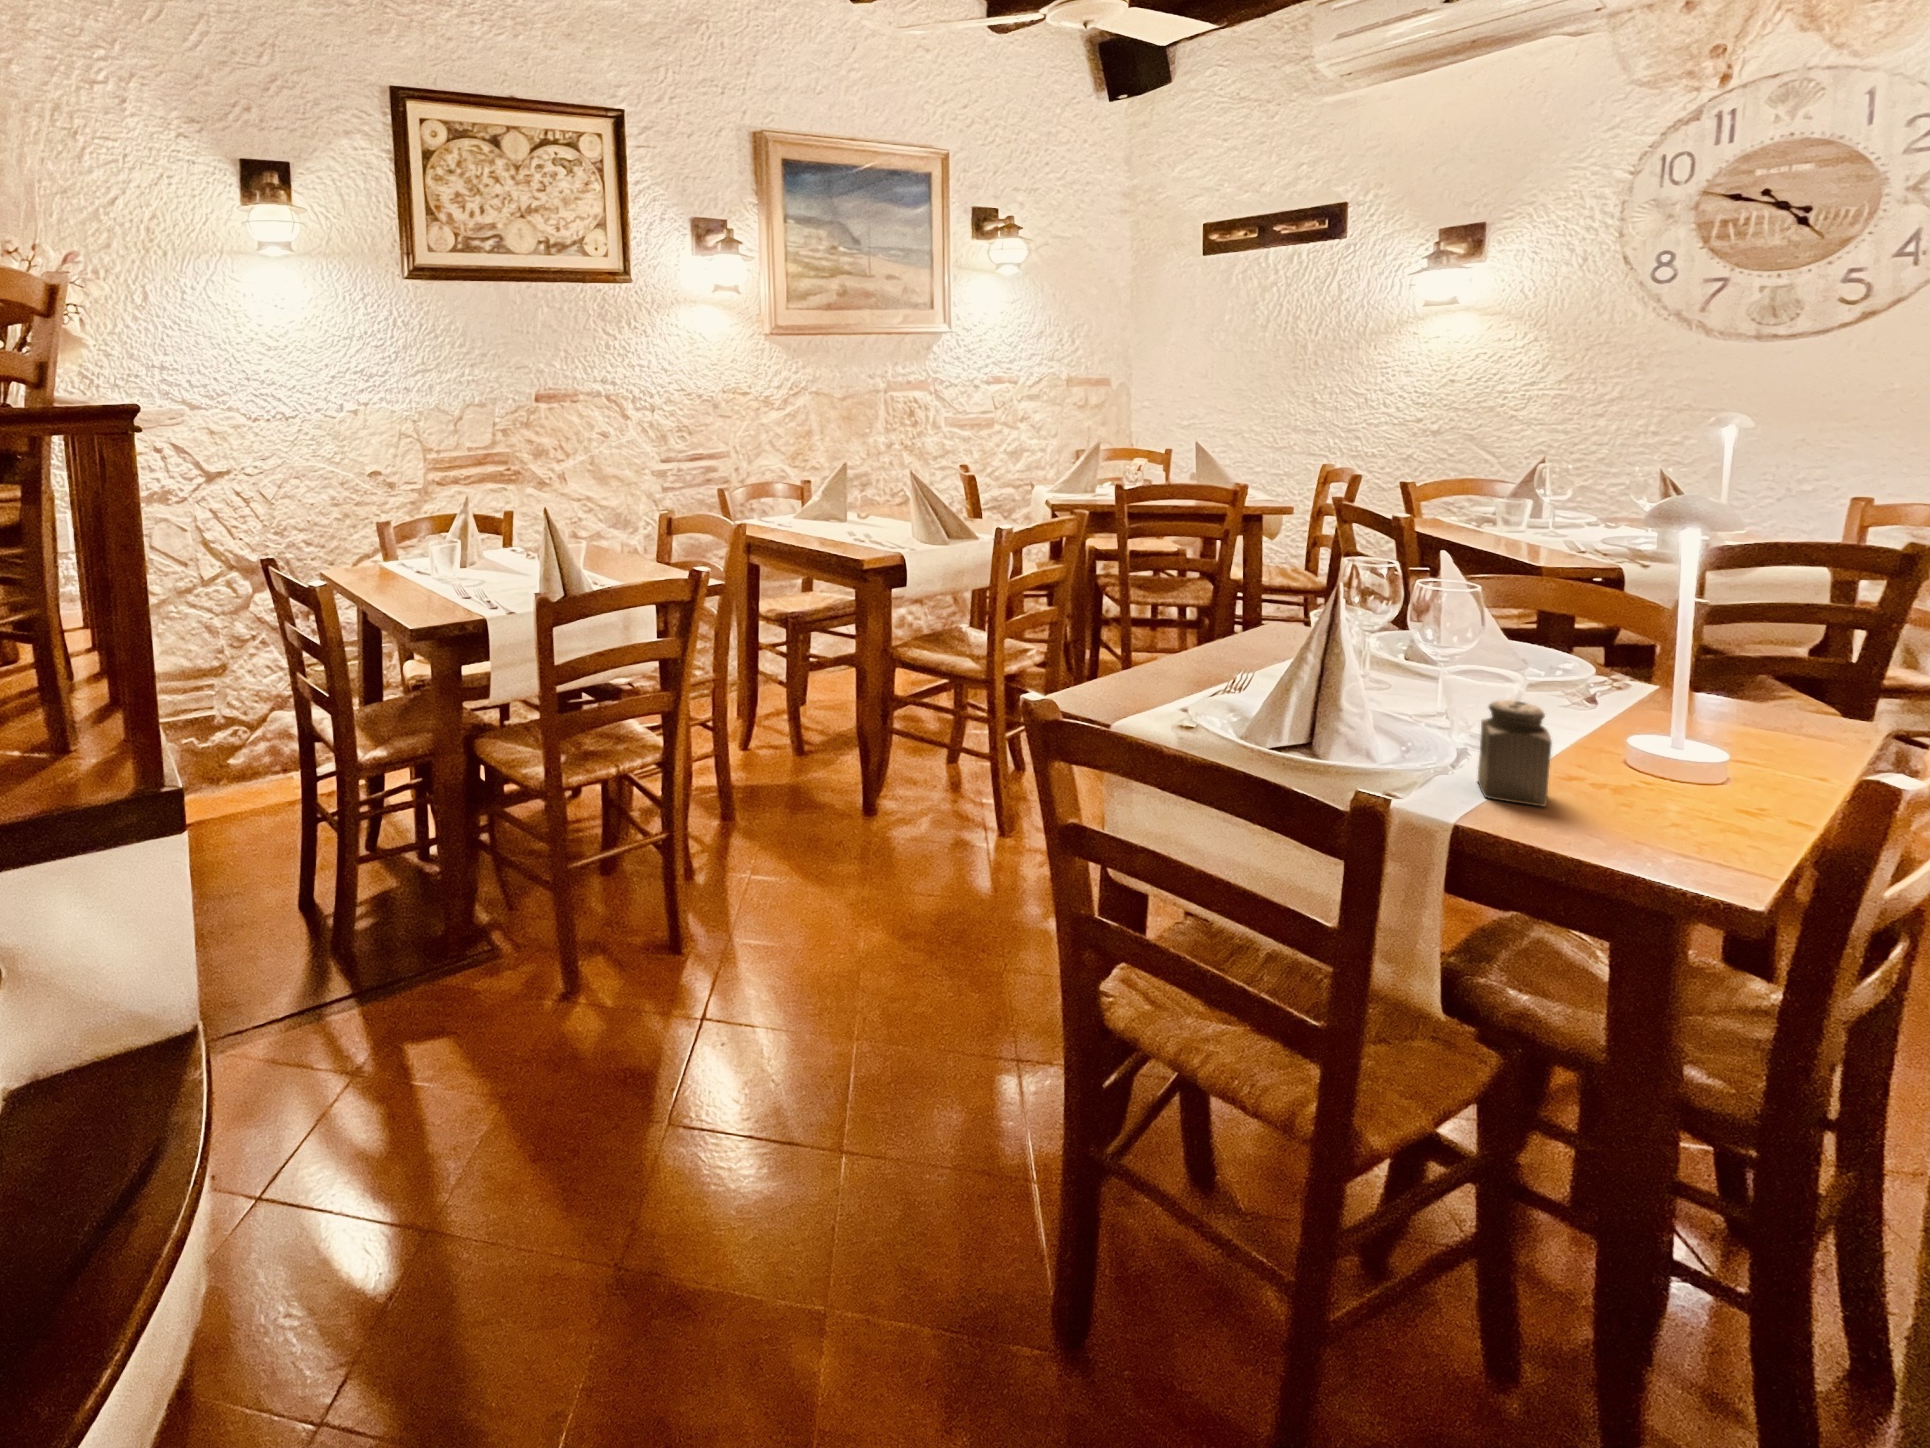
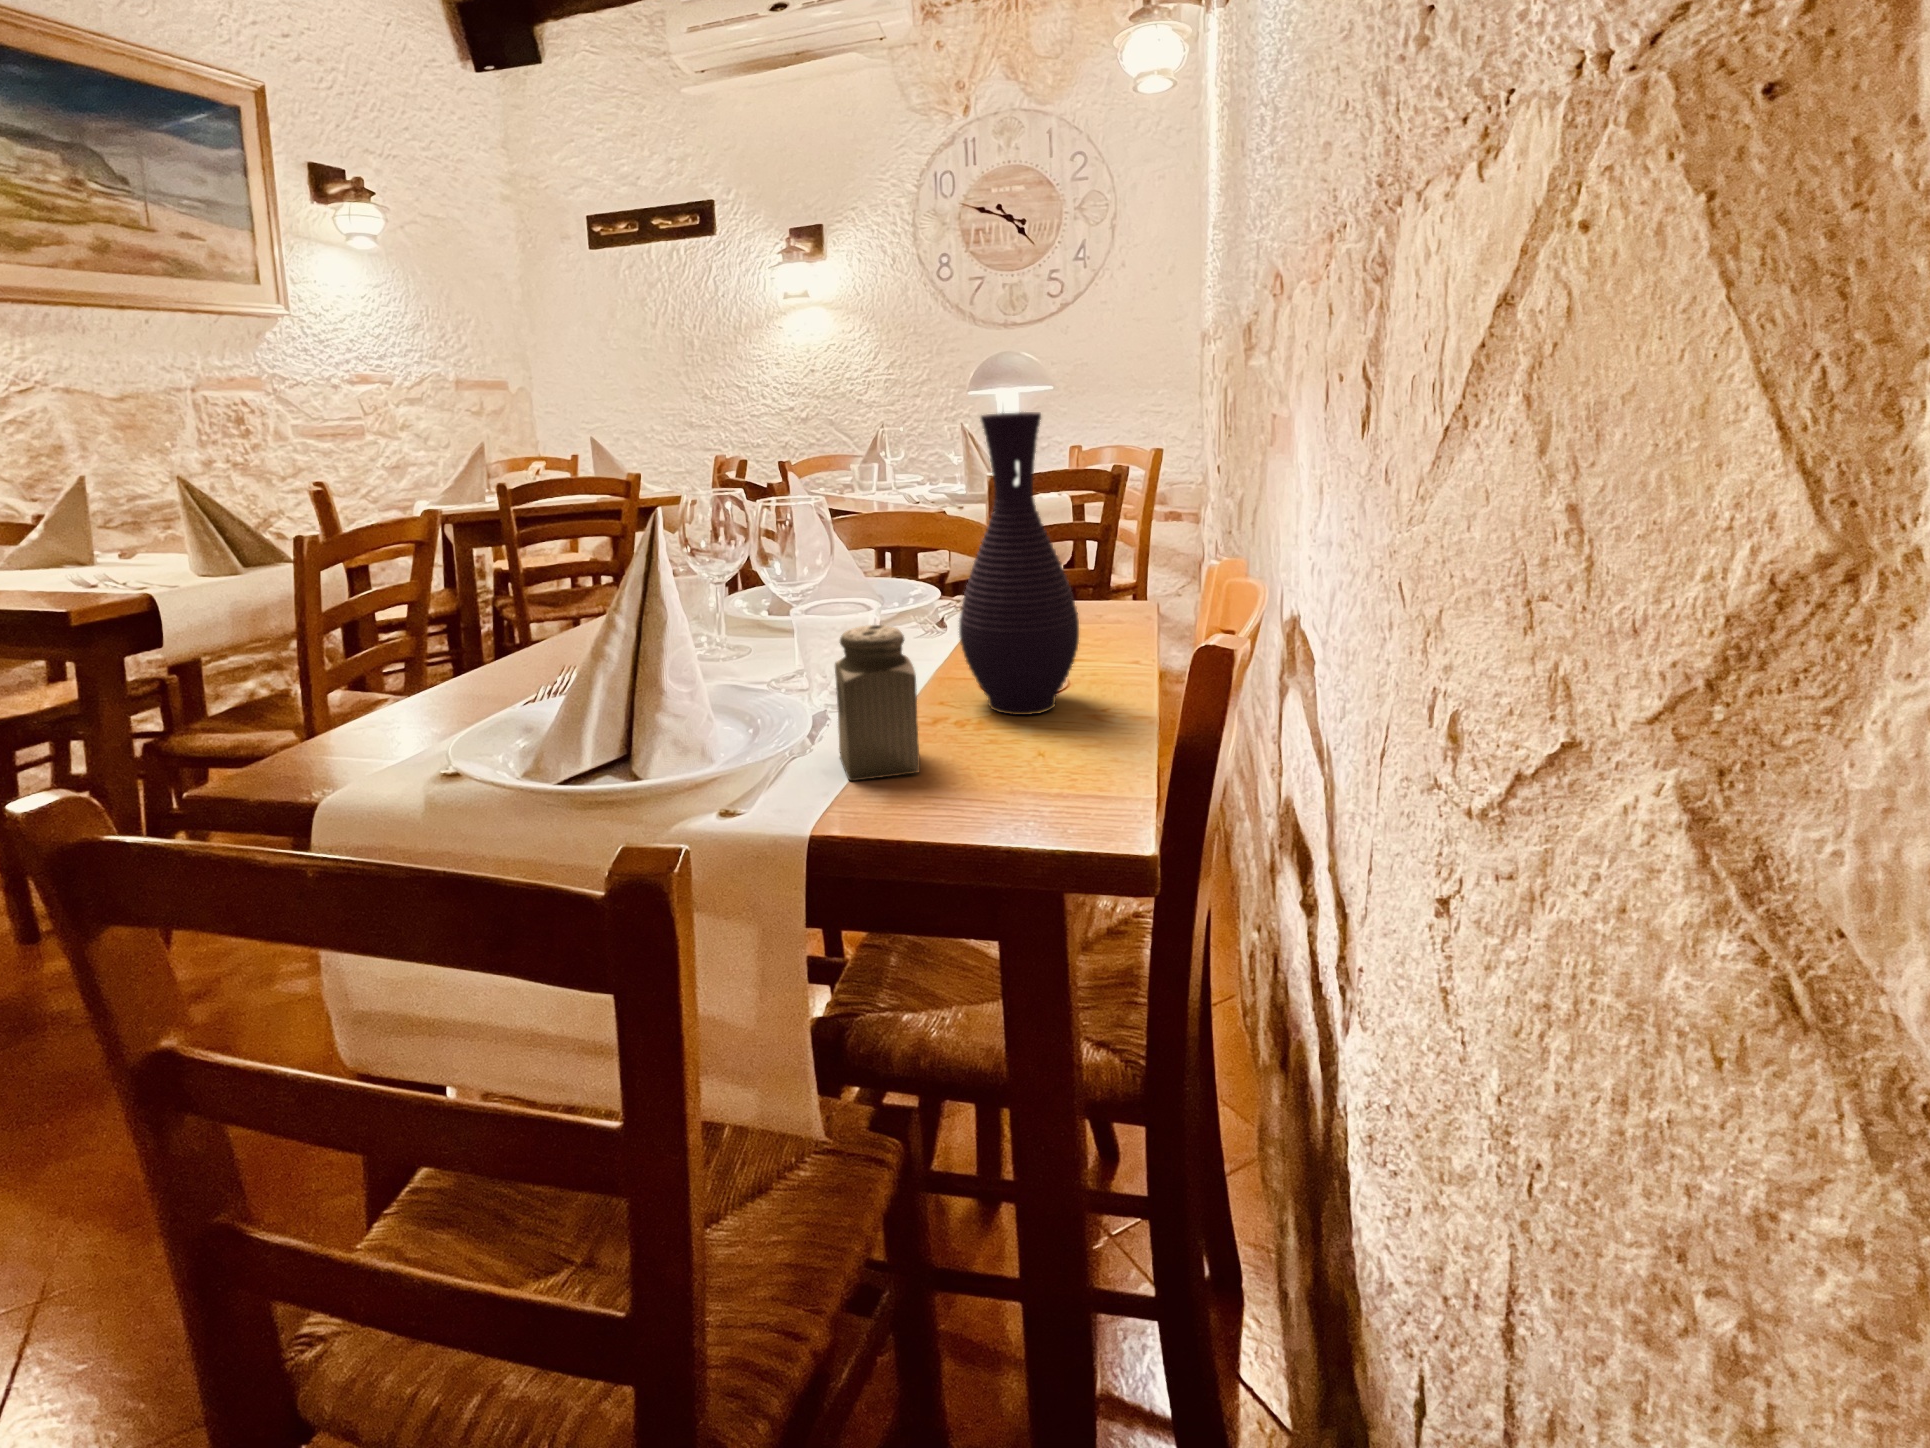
vase: none [1600,558,1731,796] -> present [959,412,1079,715]

